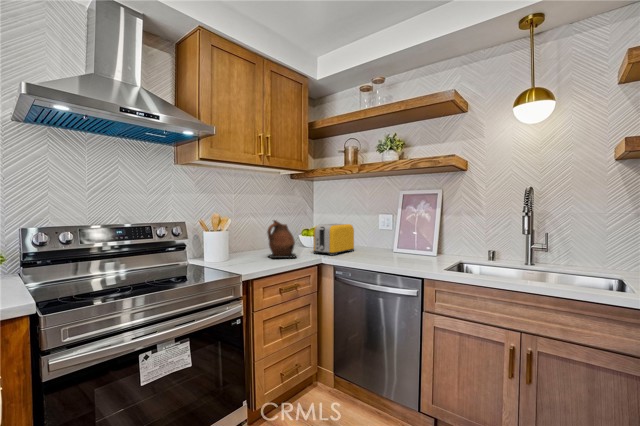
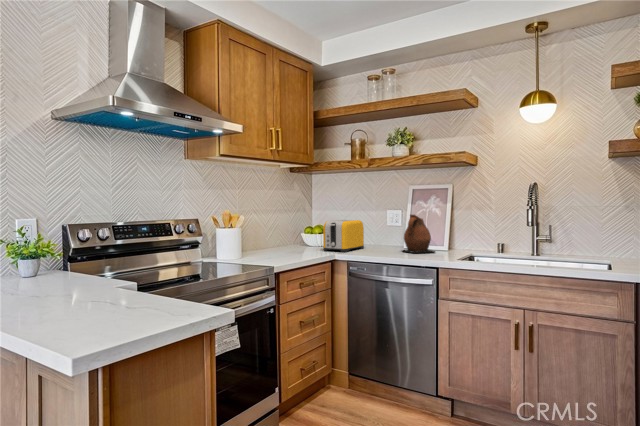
ceramic pitcher: present [267,220,296,258] -> present [403,215,435,253]

